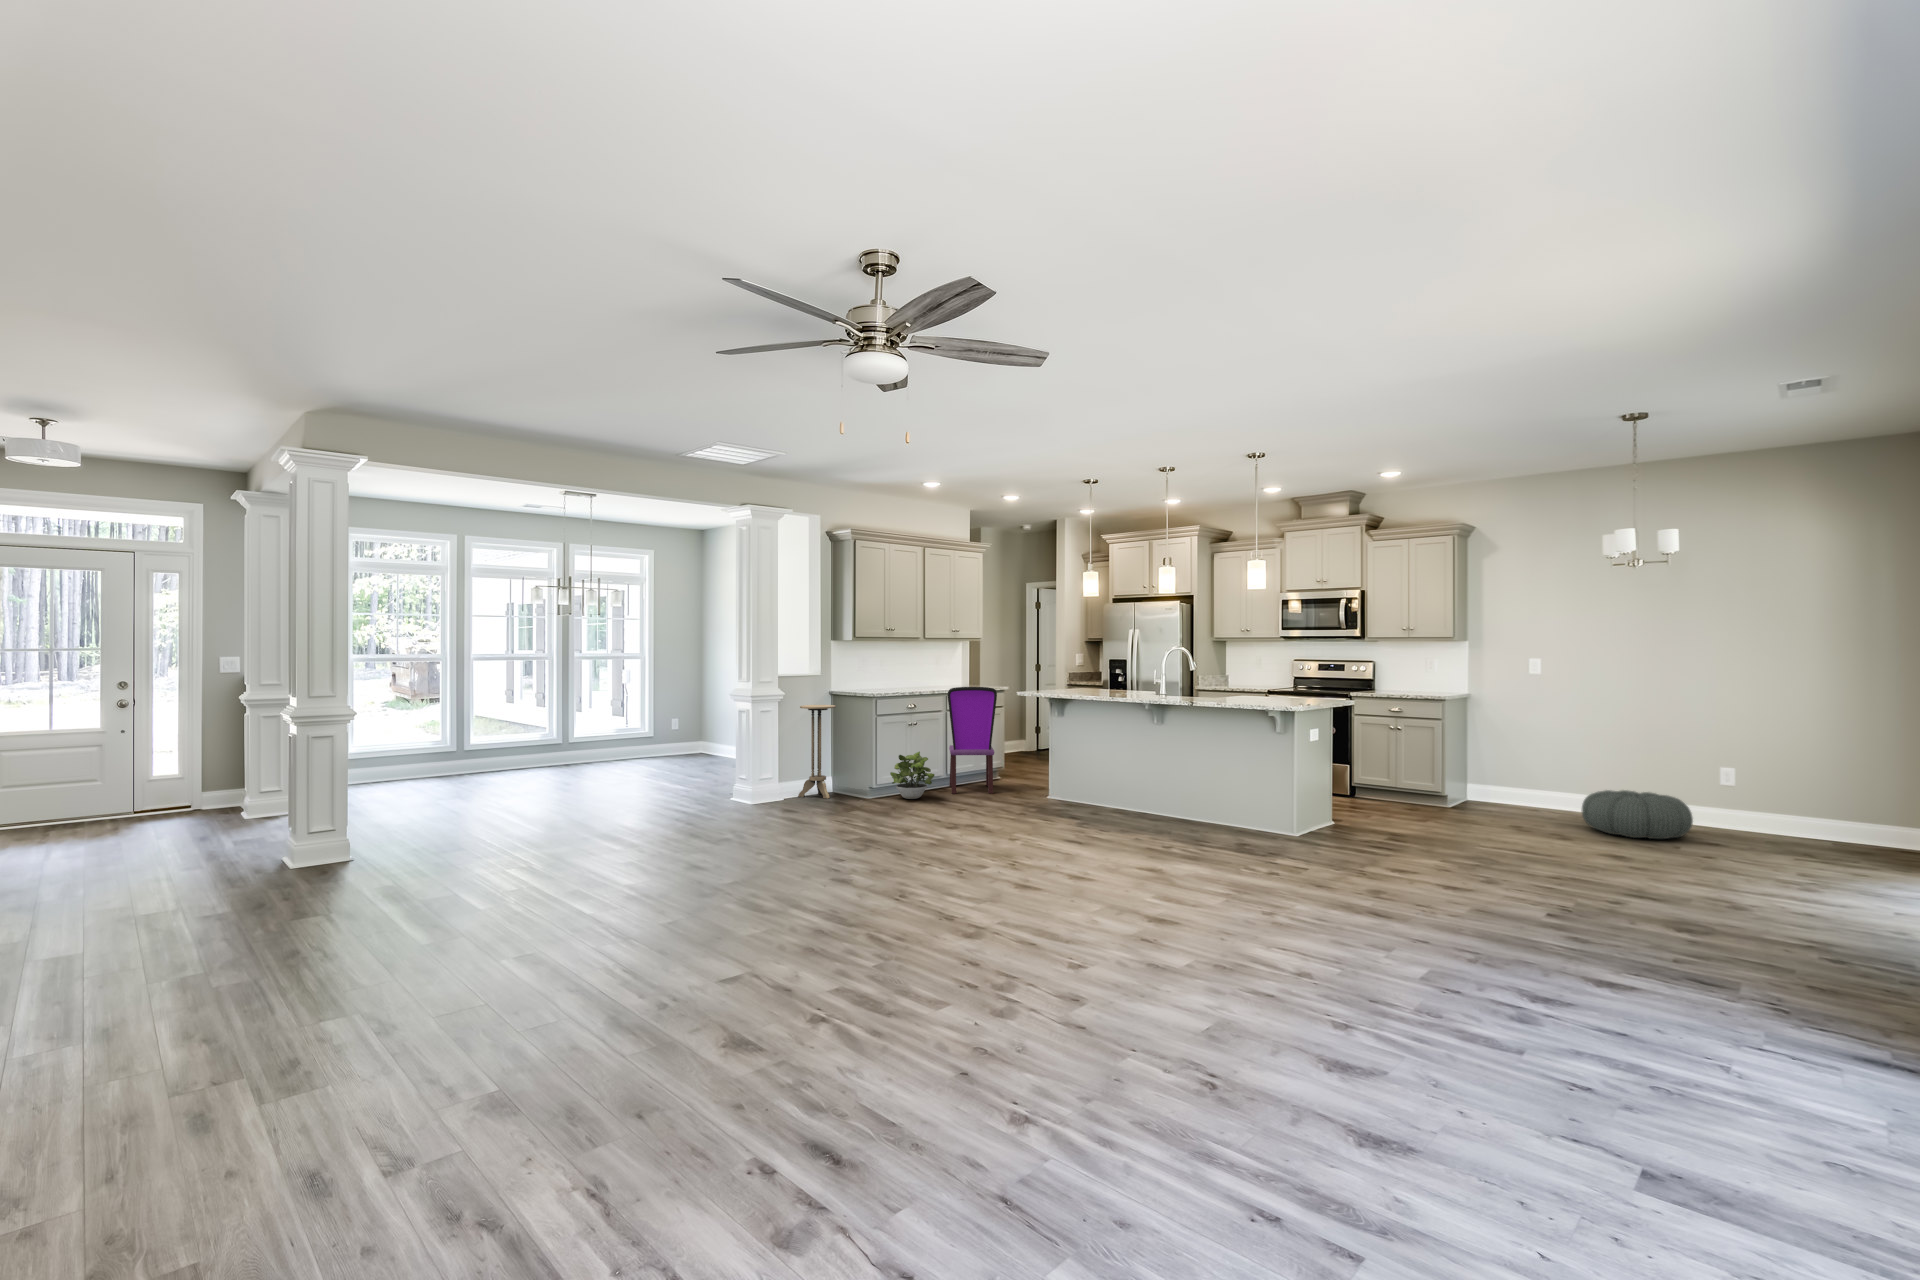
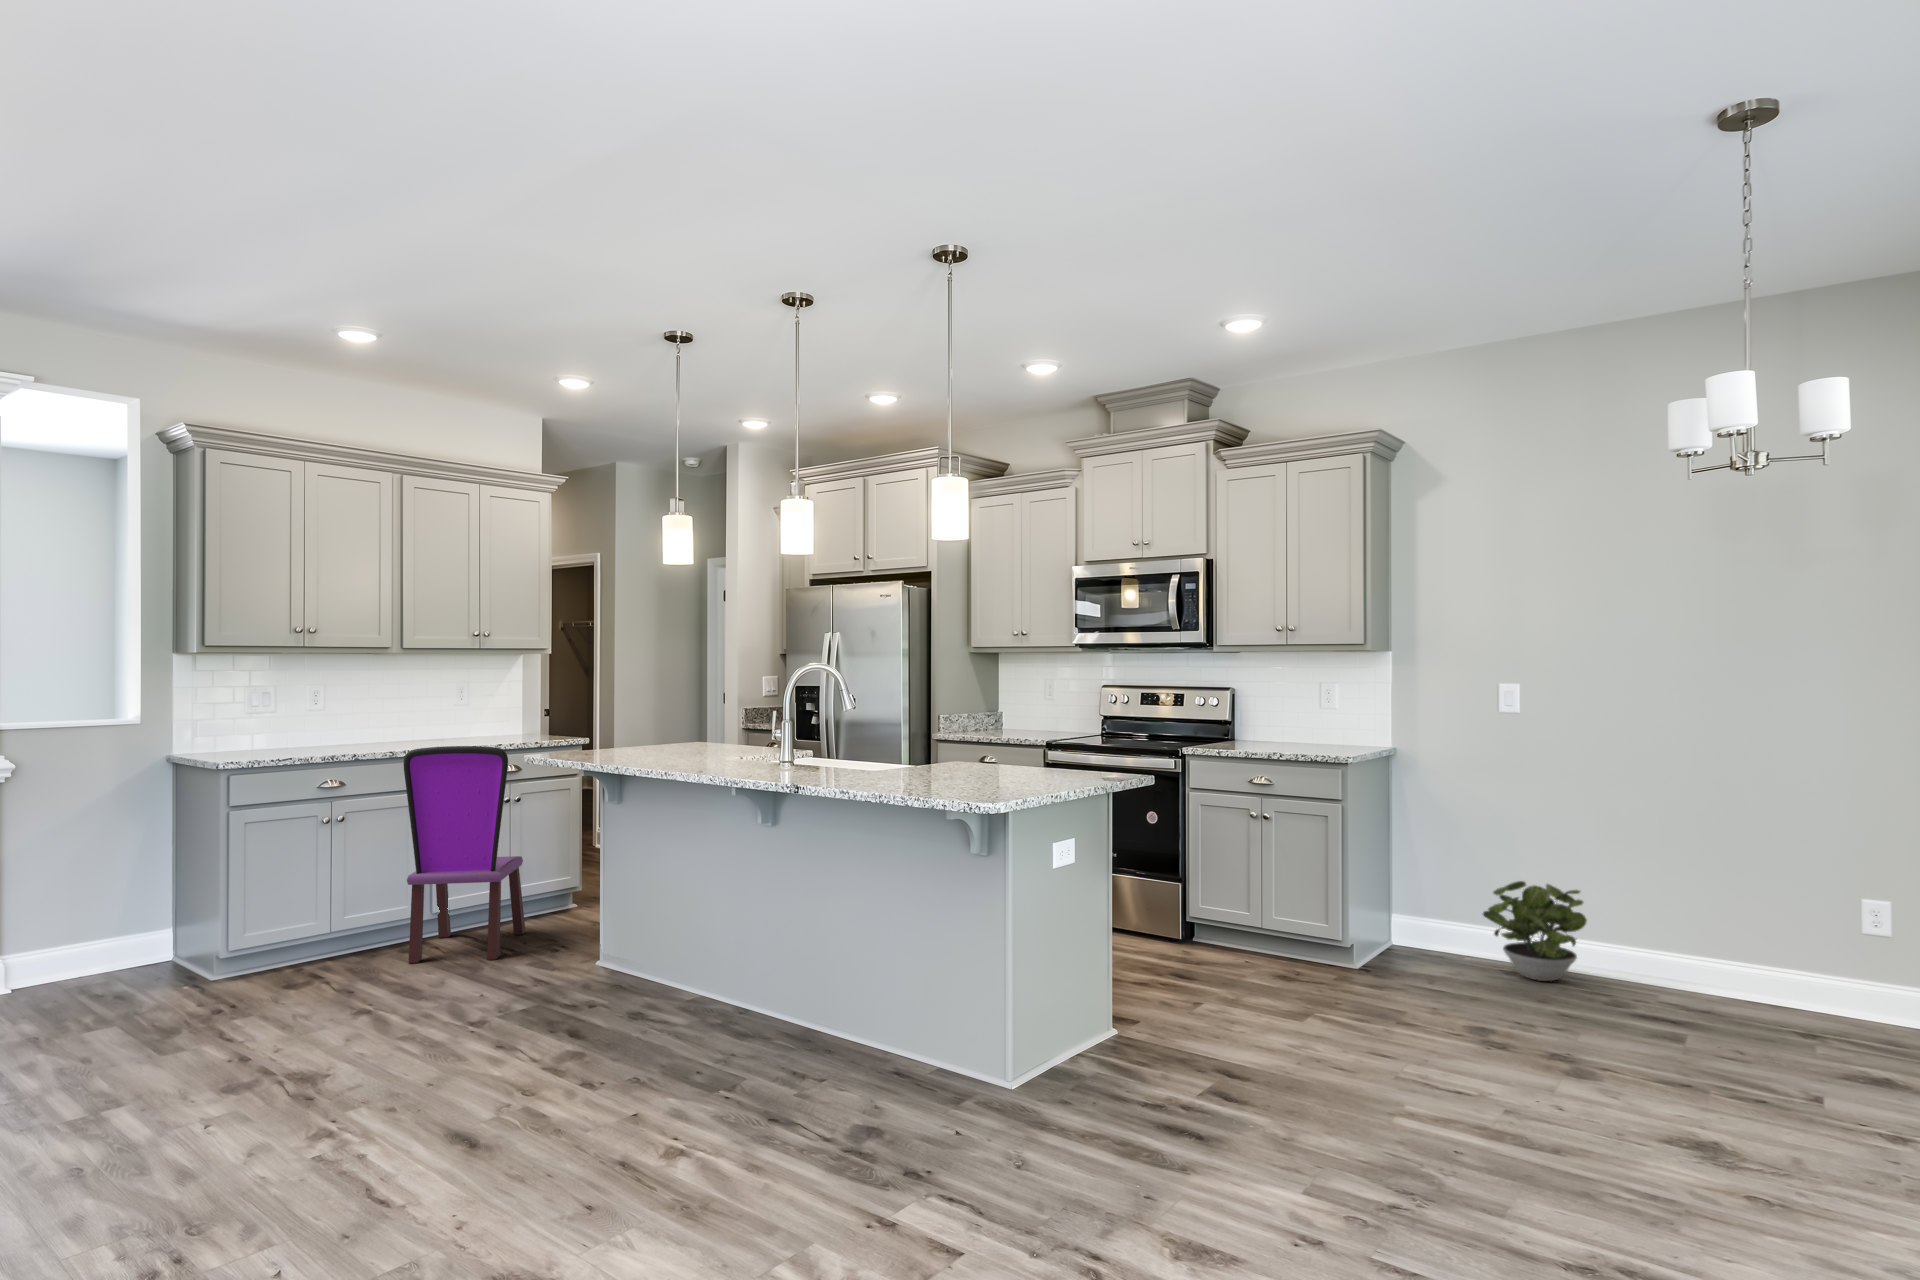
side table: present [798,705,836,799] -> none [51,789,146,991]
potted plant: present [890,752,934,799] -> present [1483,881,1587,981]
pouf: present [1582,790,1693,839] -> none [1613,954,1842,1075]

